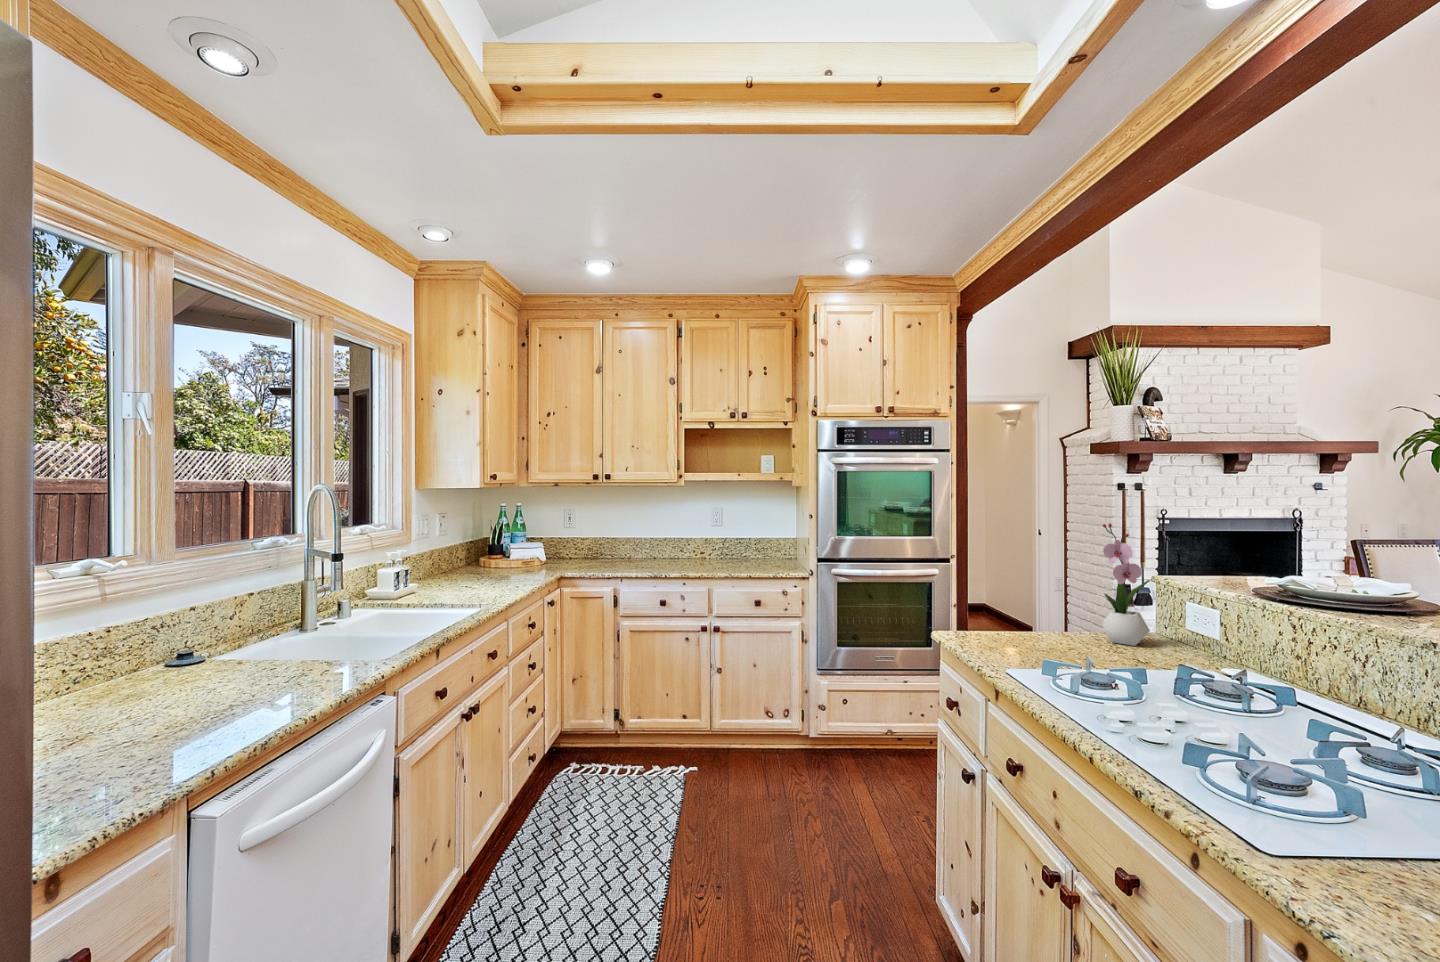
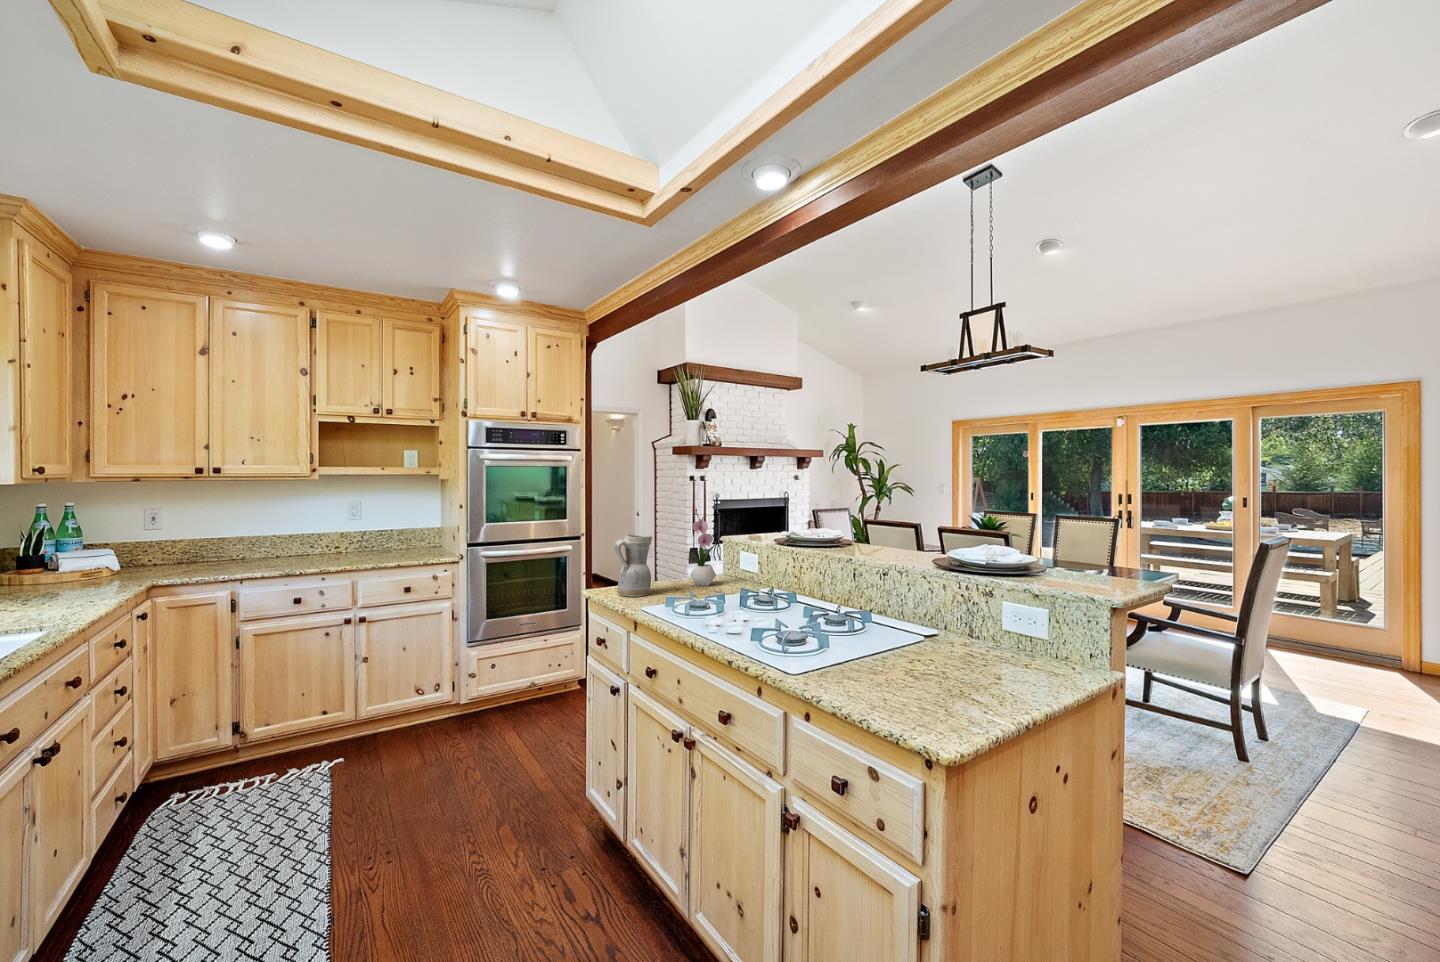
ceramic pitcher: none [972,557,1032,648] -> present [614,535,652,597]

